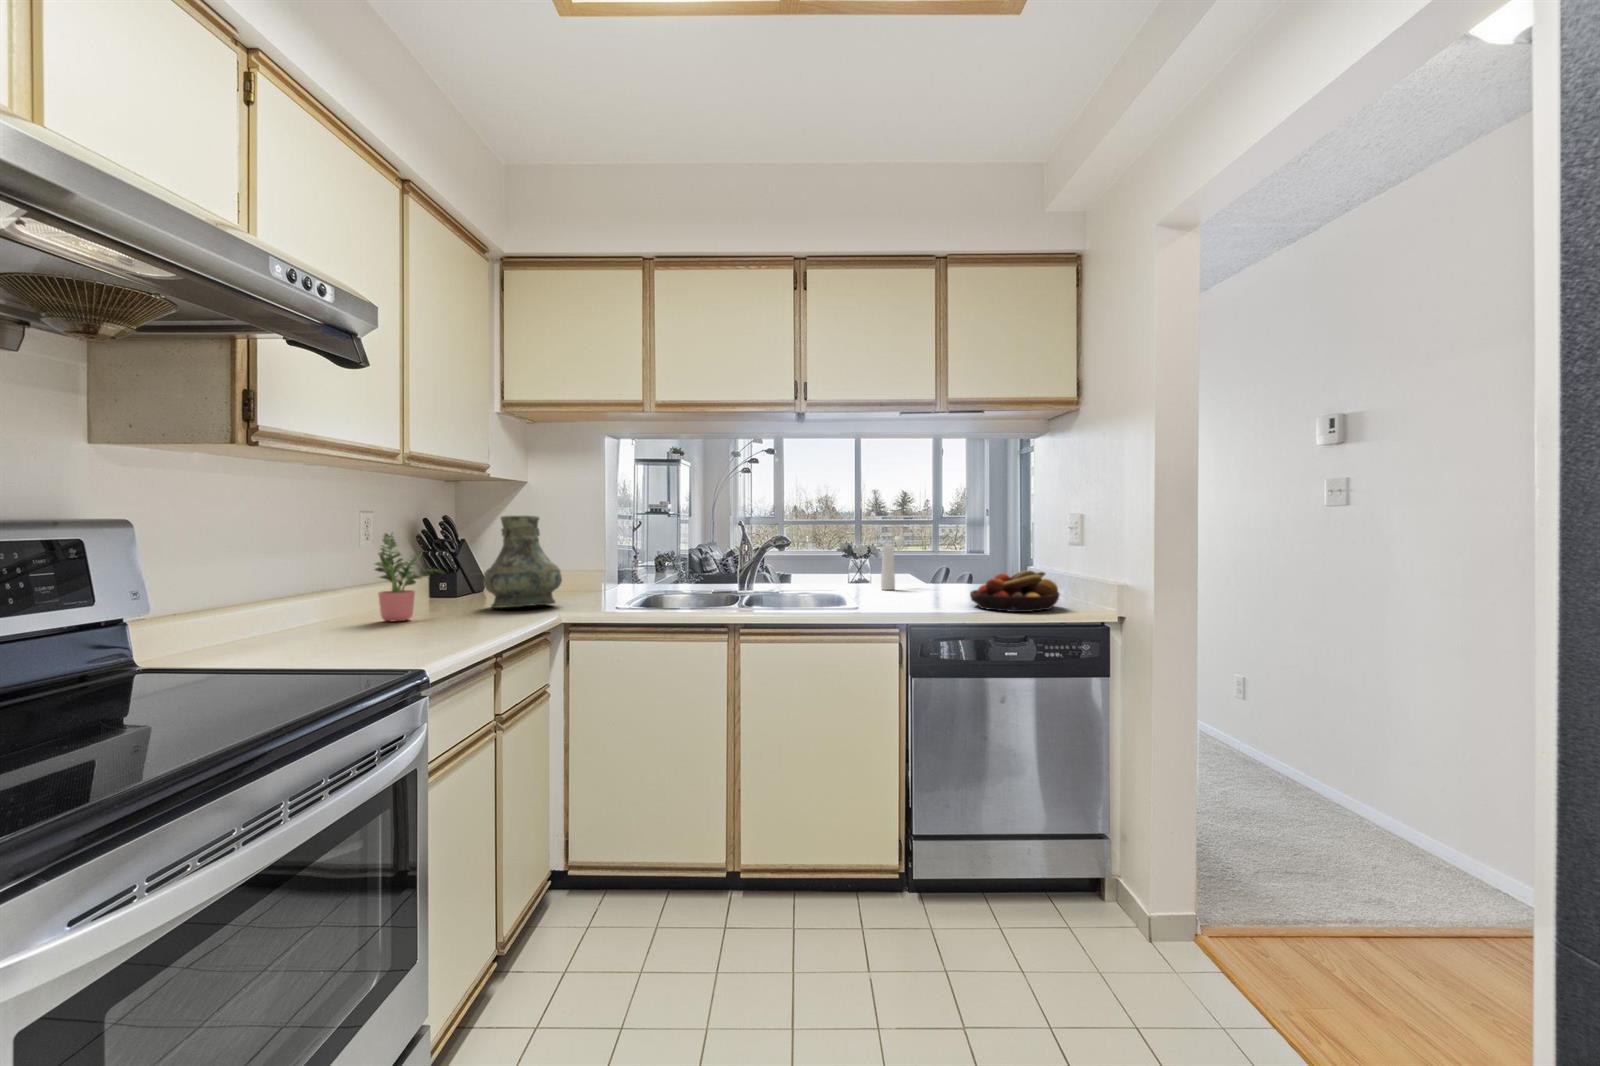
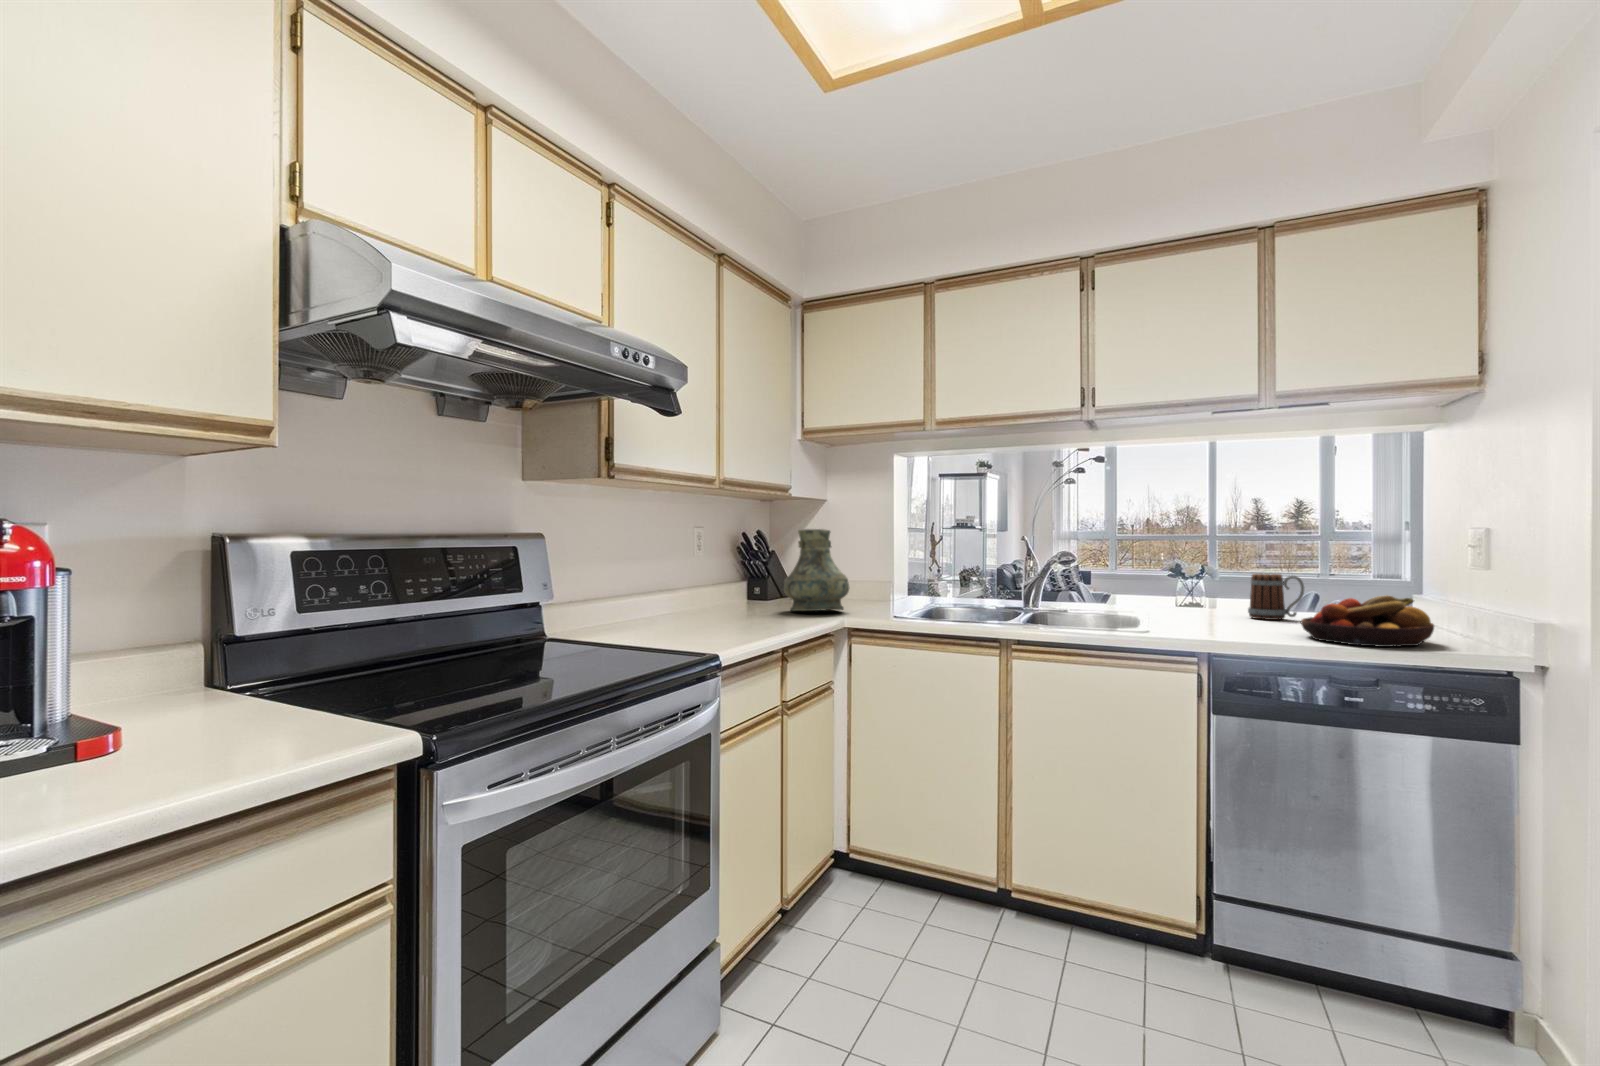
potted plant: present [375,534,445,622] -> none [698,544,752,618]
pepper mill: present [881,536,904,590] -> none [1199,551,1233,614]
mug: none [919,554,960,593] -> present [1248,573,1304,620]

